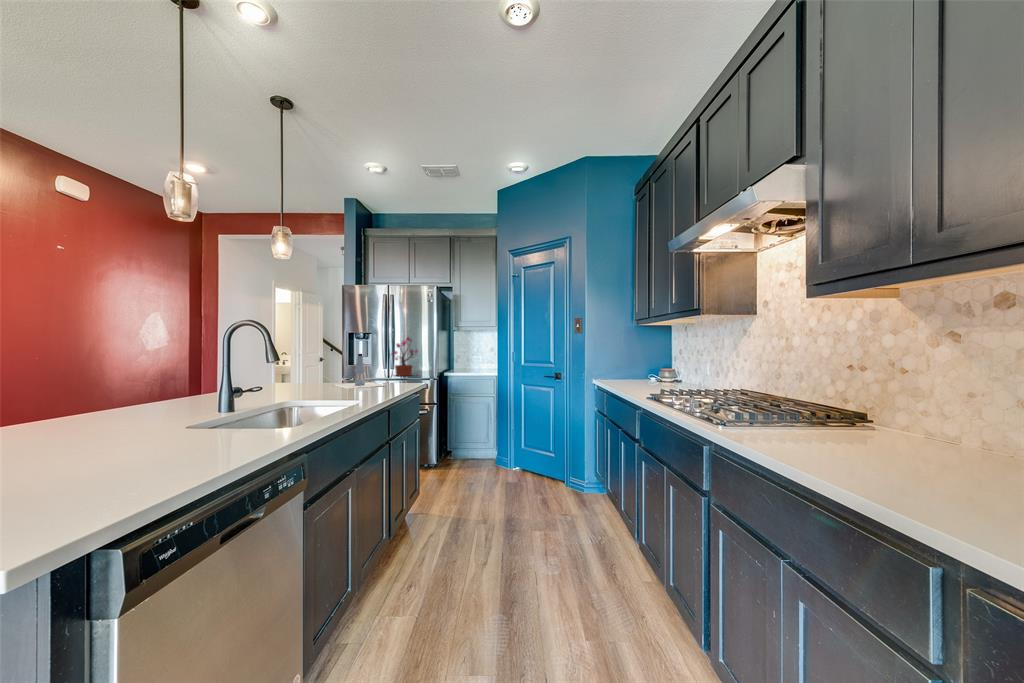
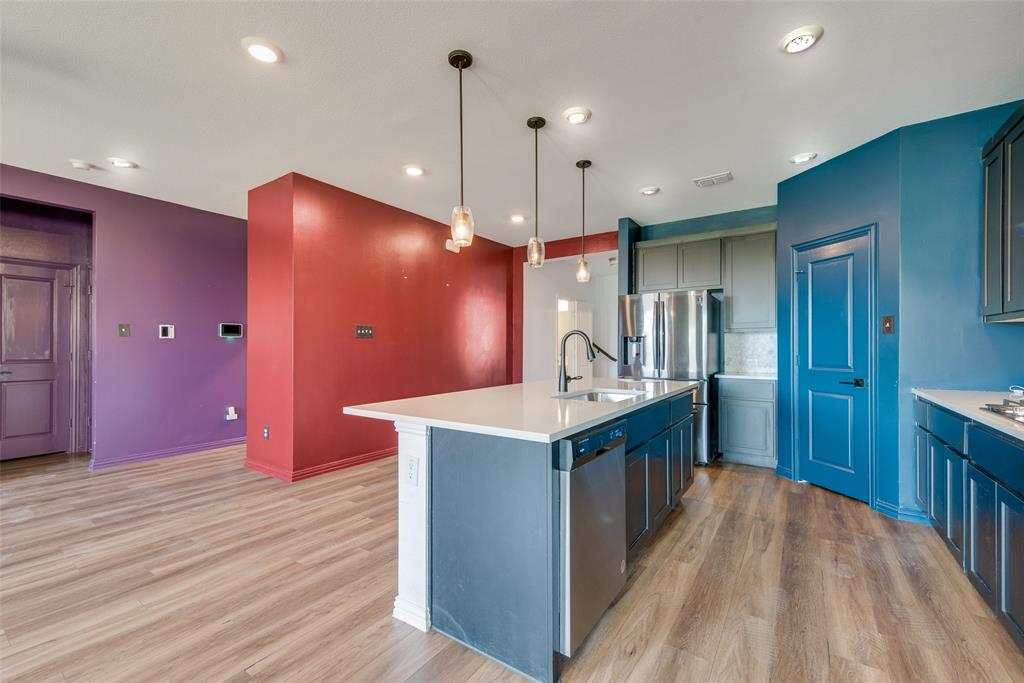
potted plant: present [392,337,418,376] -> none [658,340,689,376]

